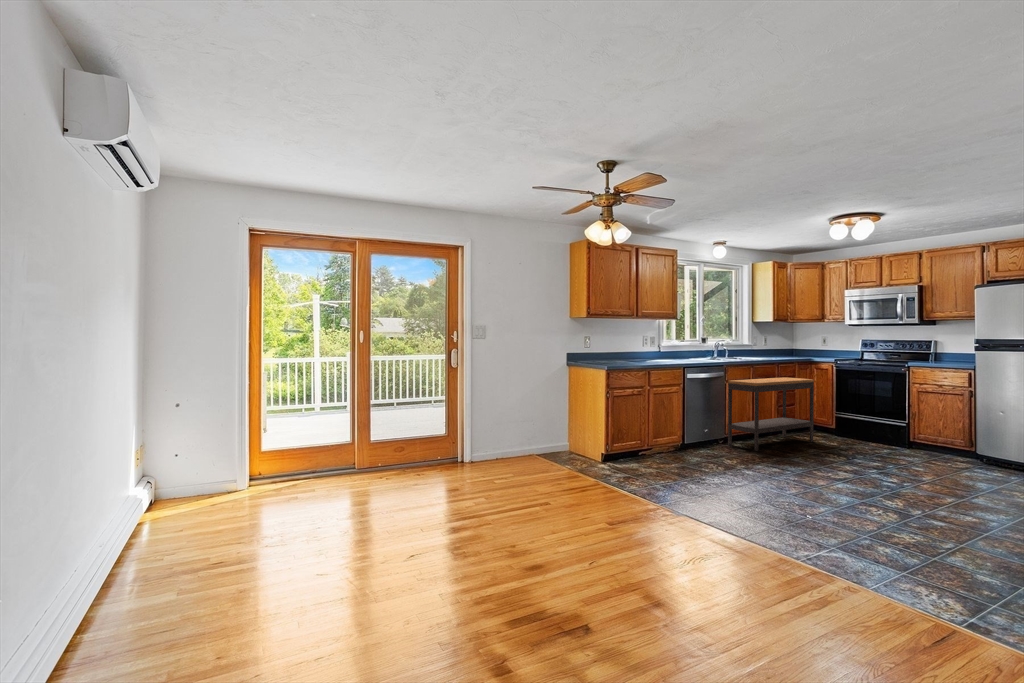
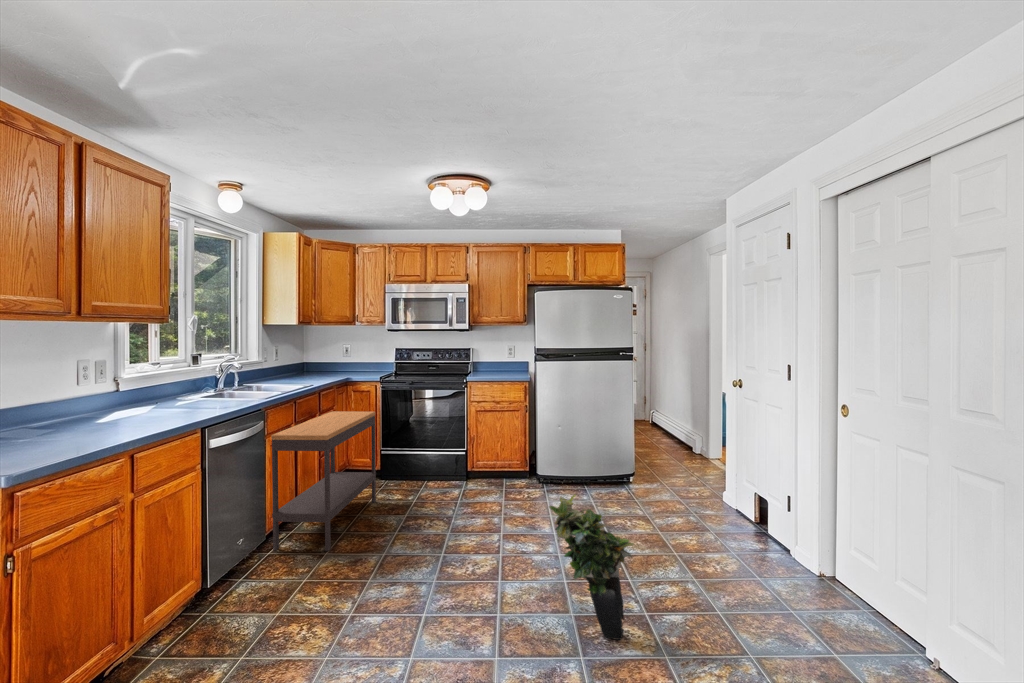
potted plant: none [842,421,907,516] -> present [549,495,634,640]

